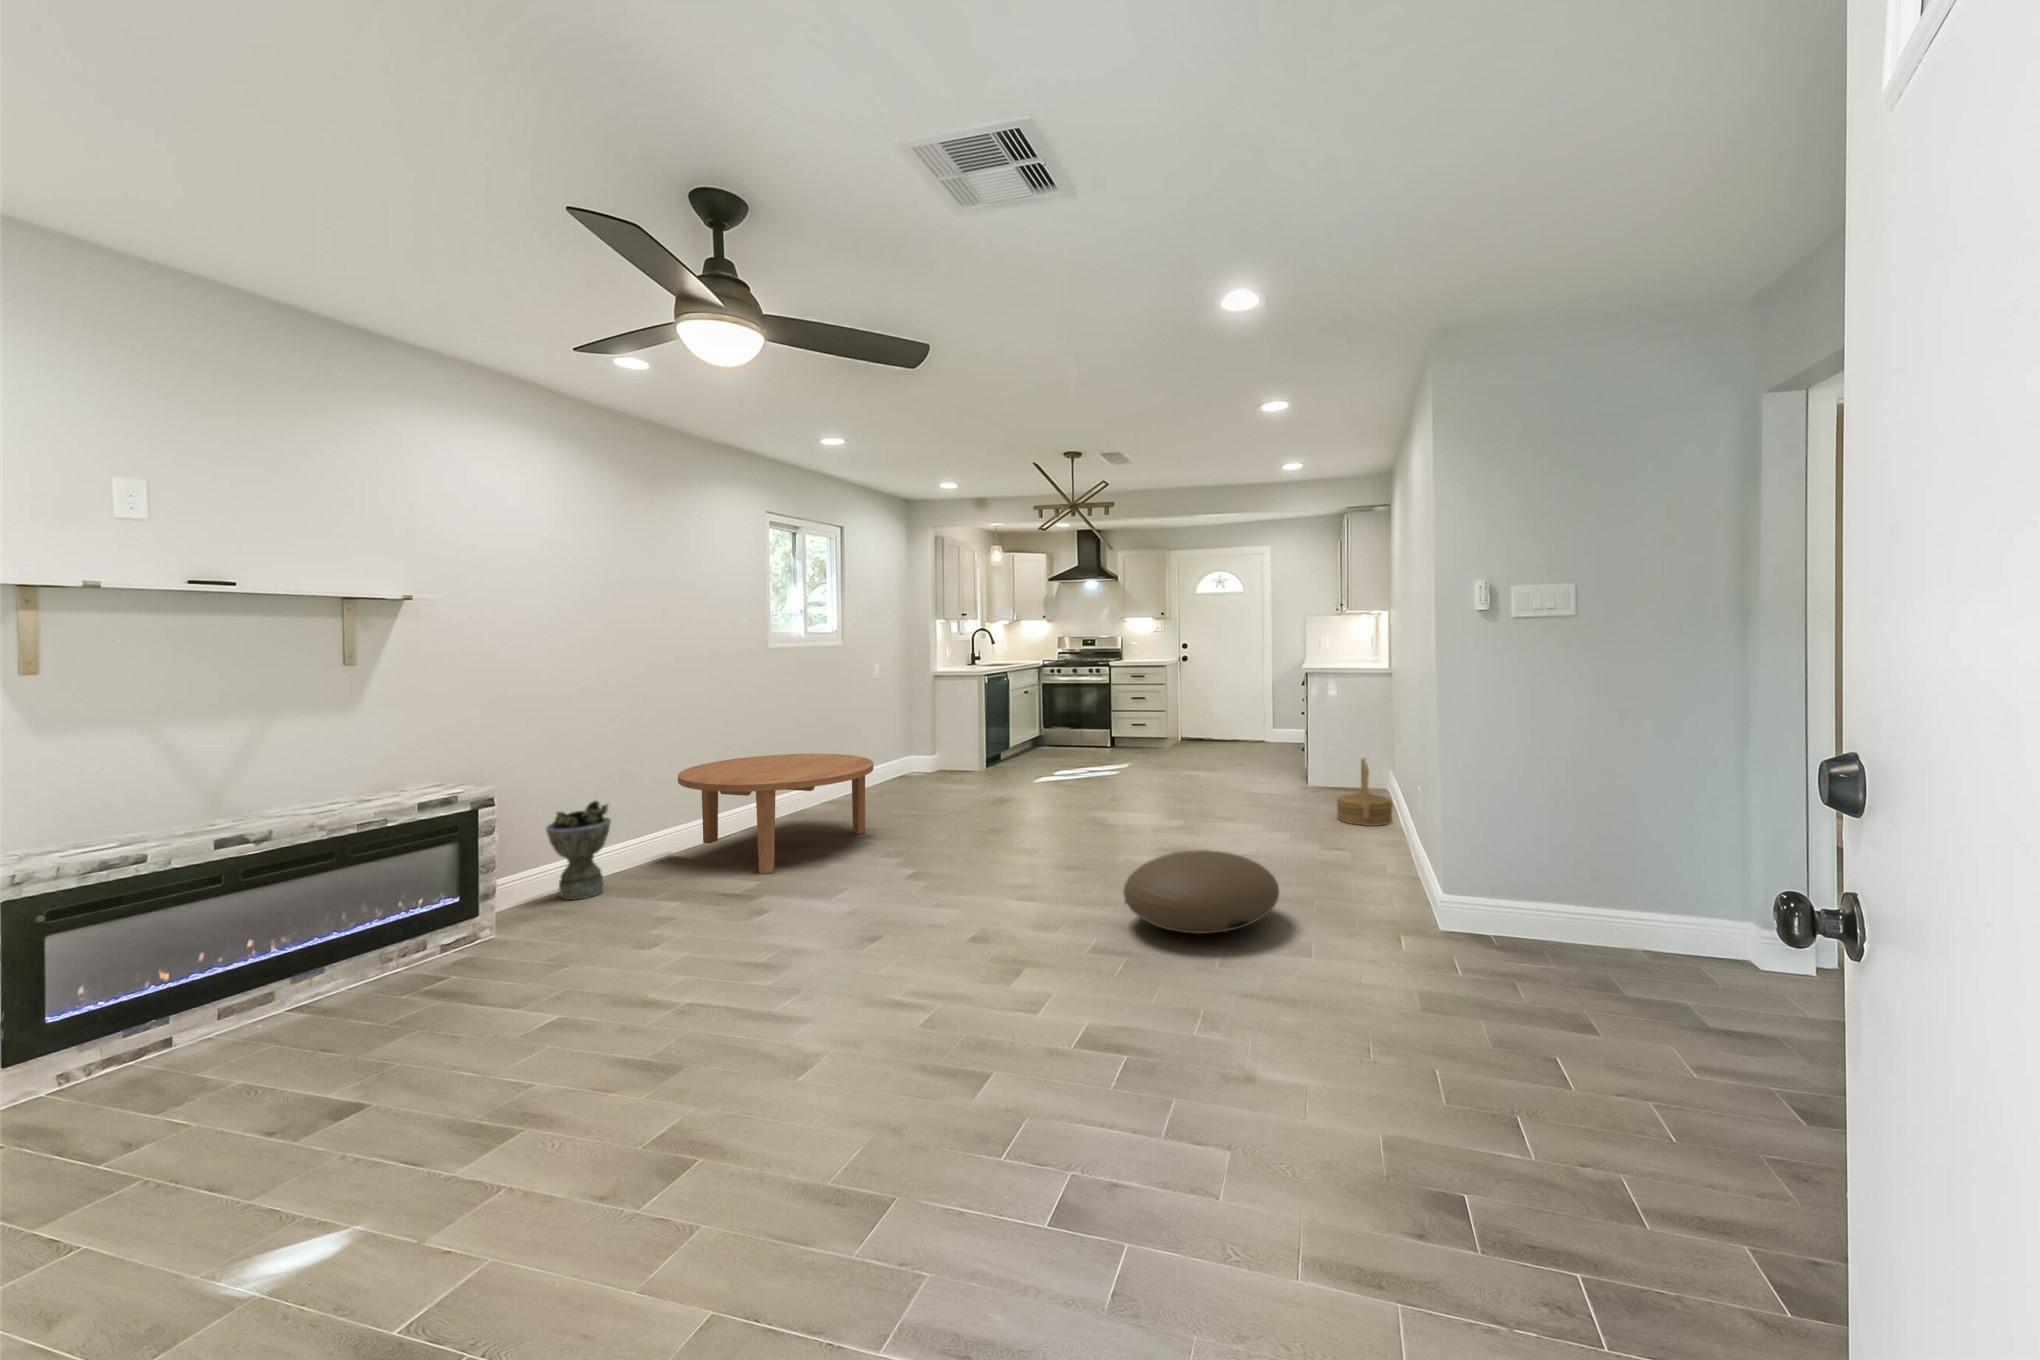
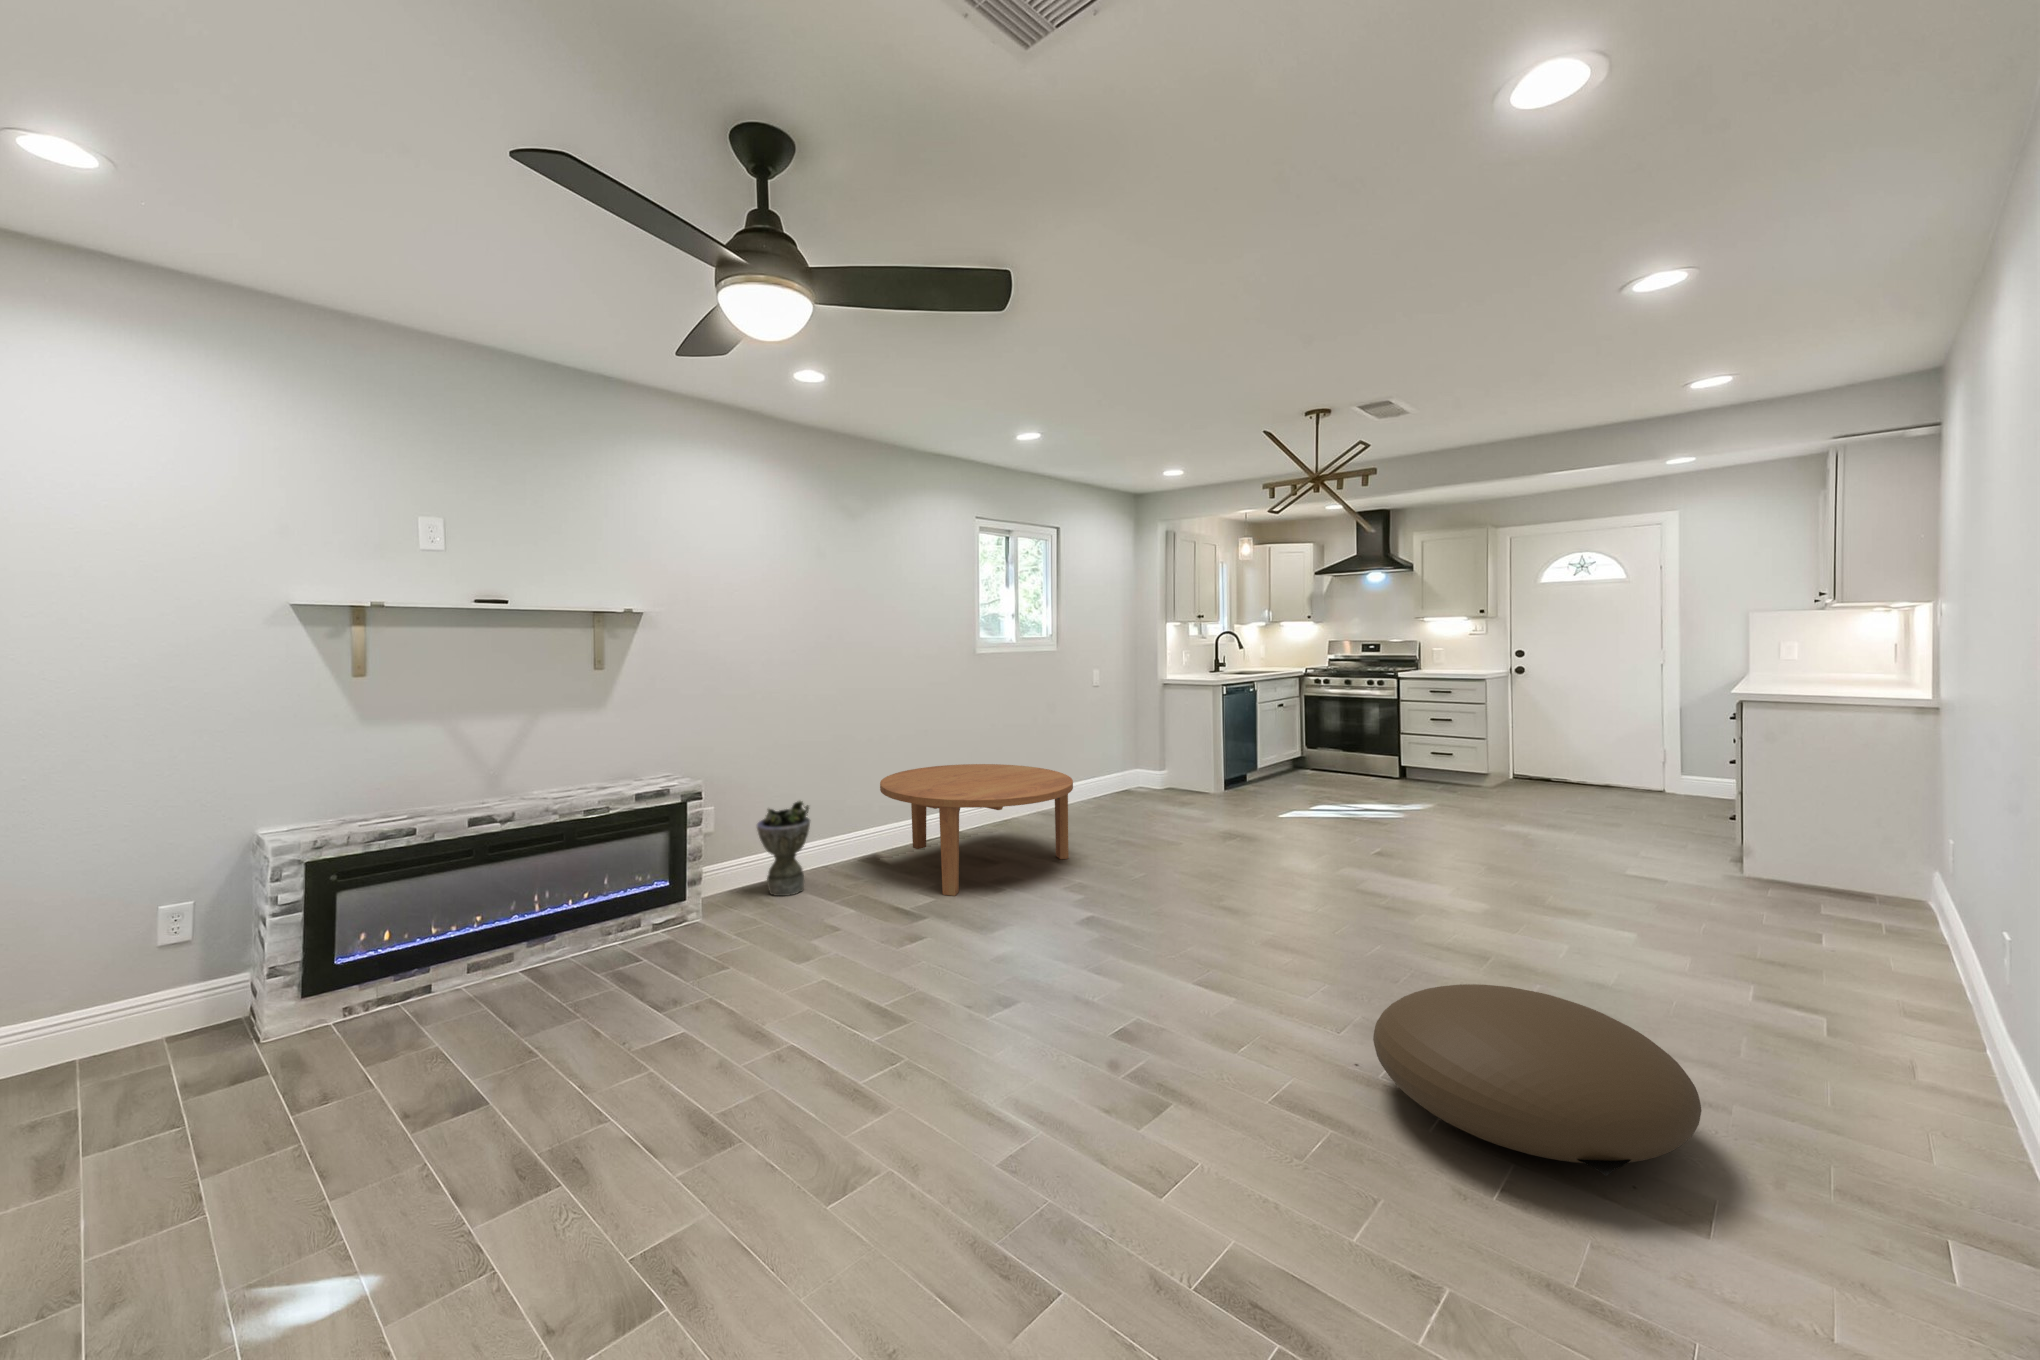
woven basket: present [1336,758,1393,826] -> none [1810,845,1958,972]

